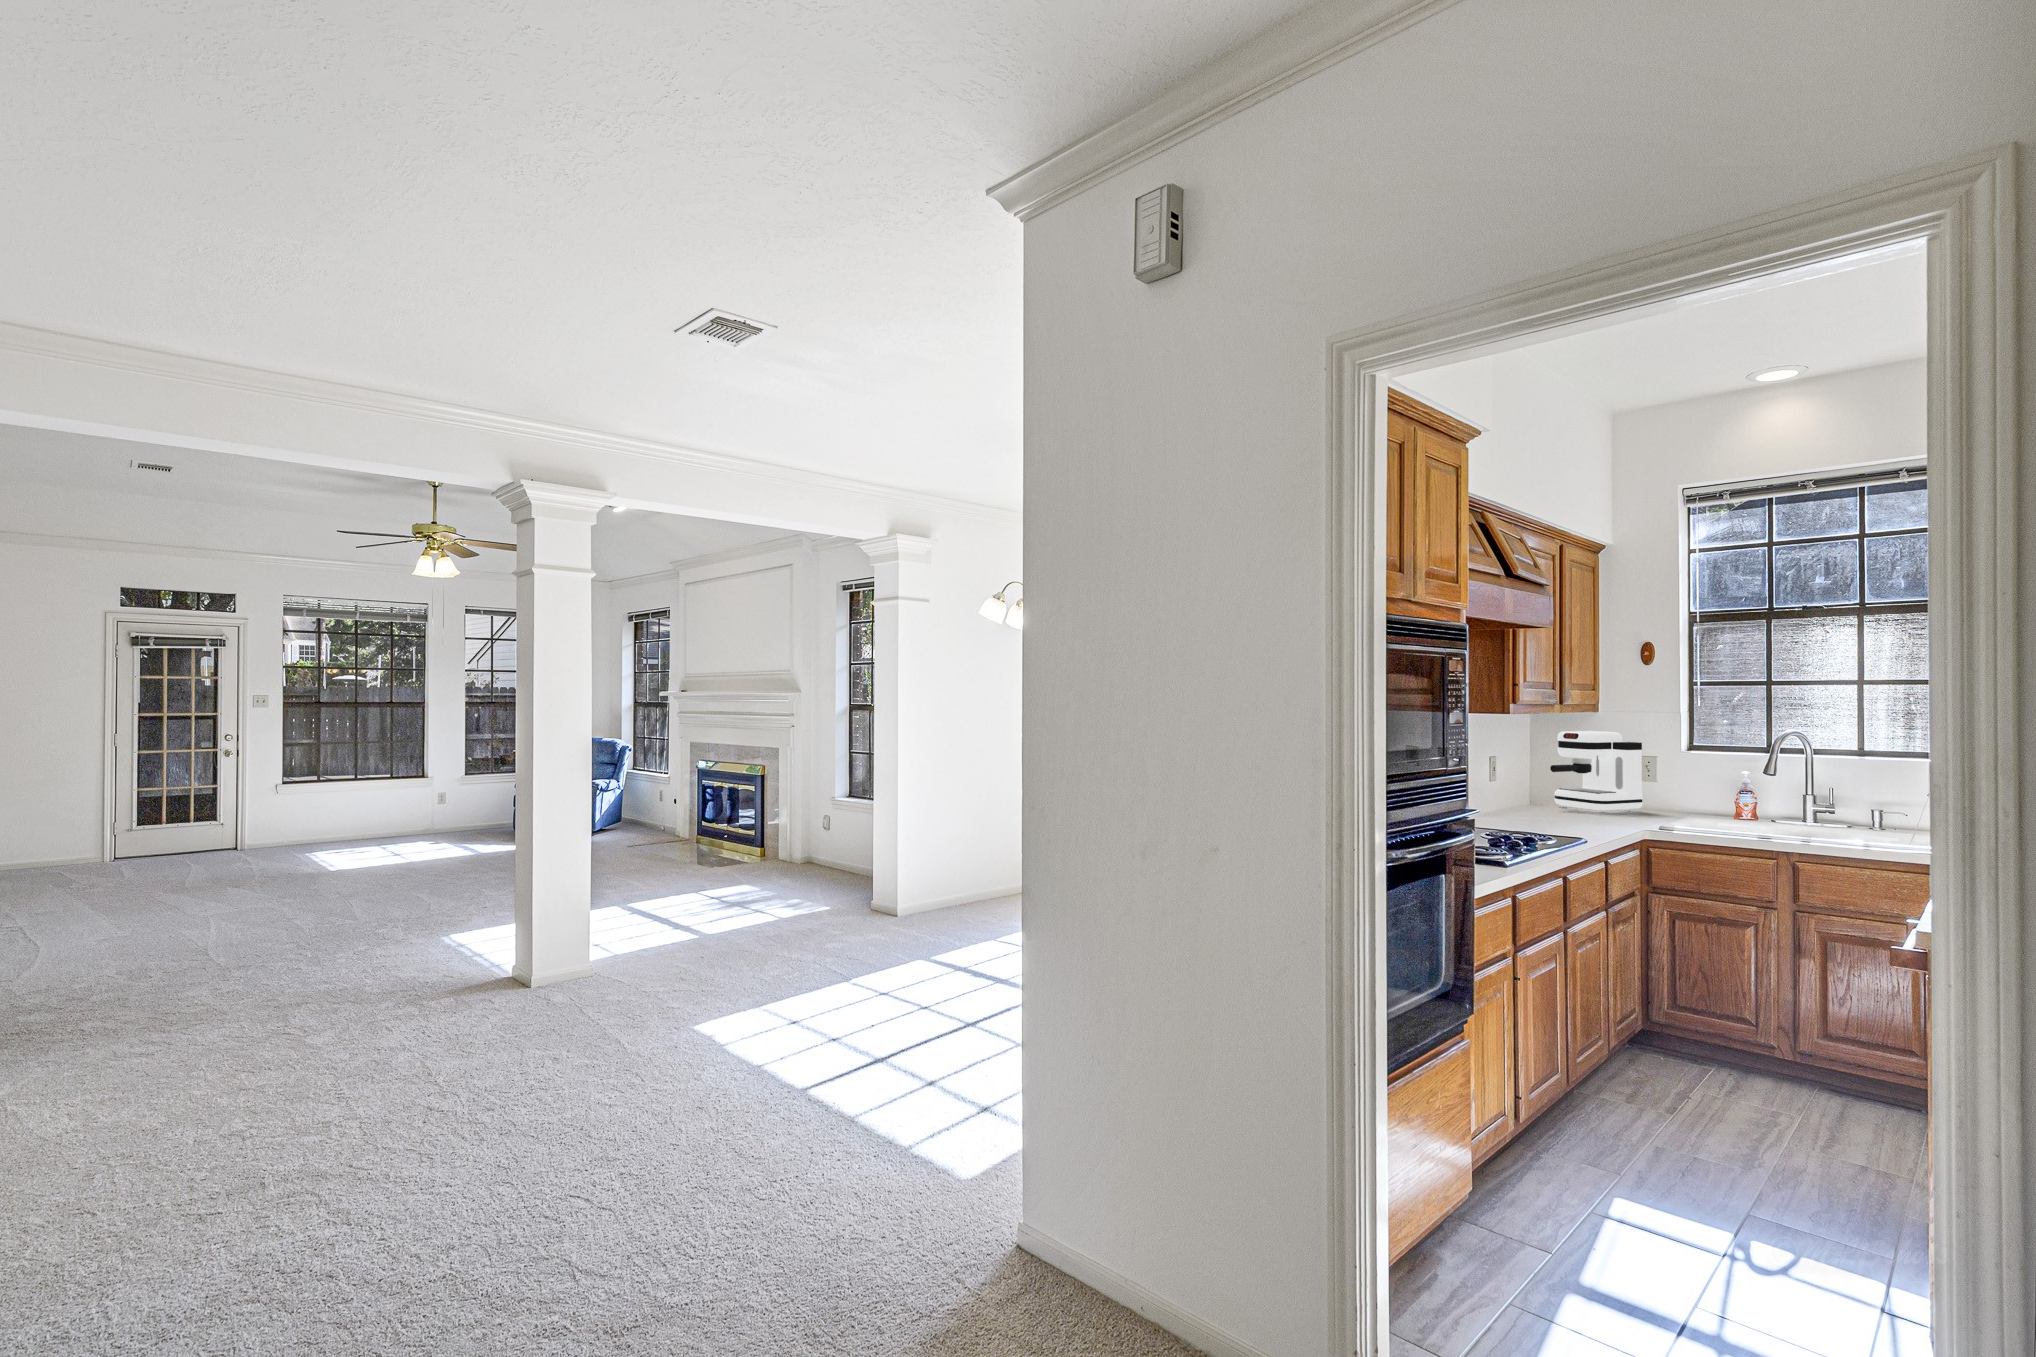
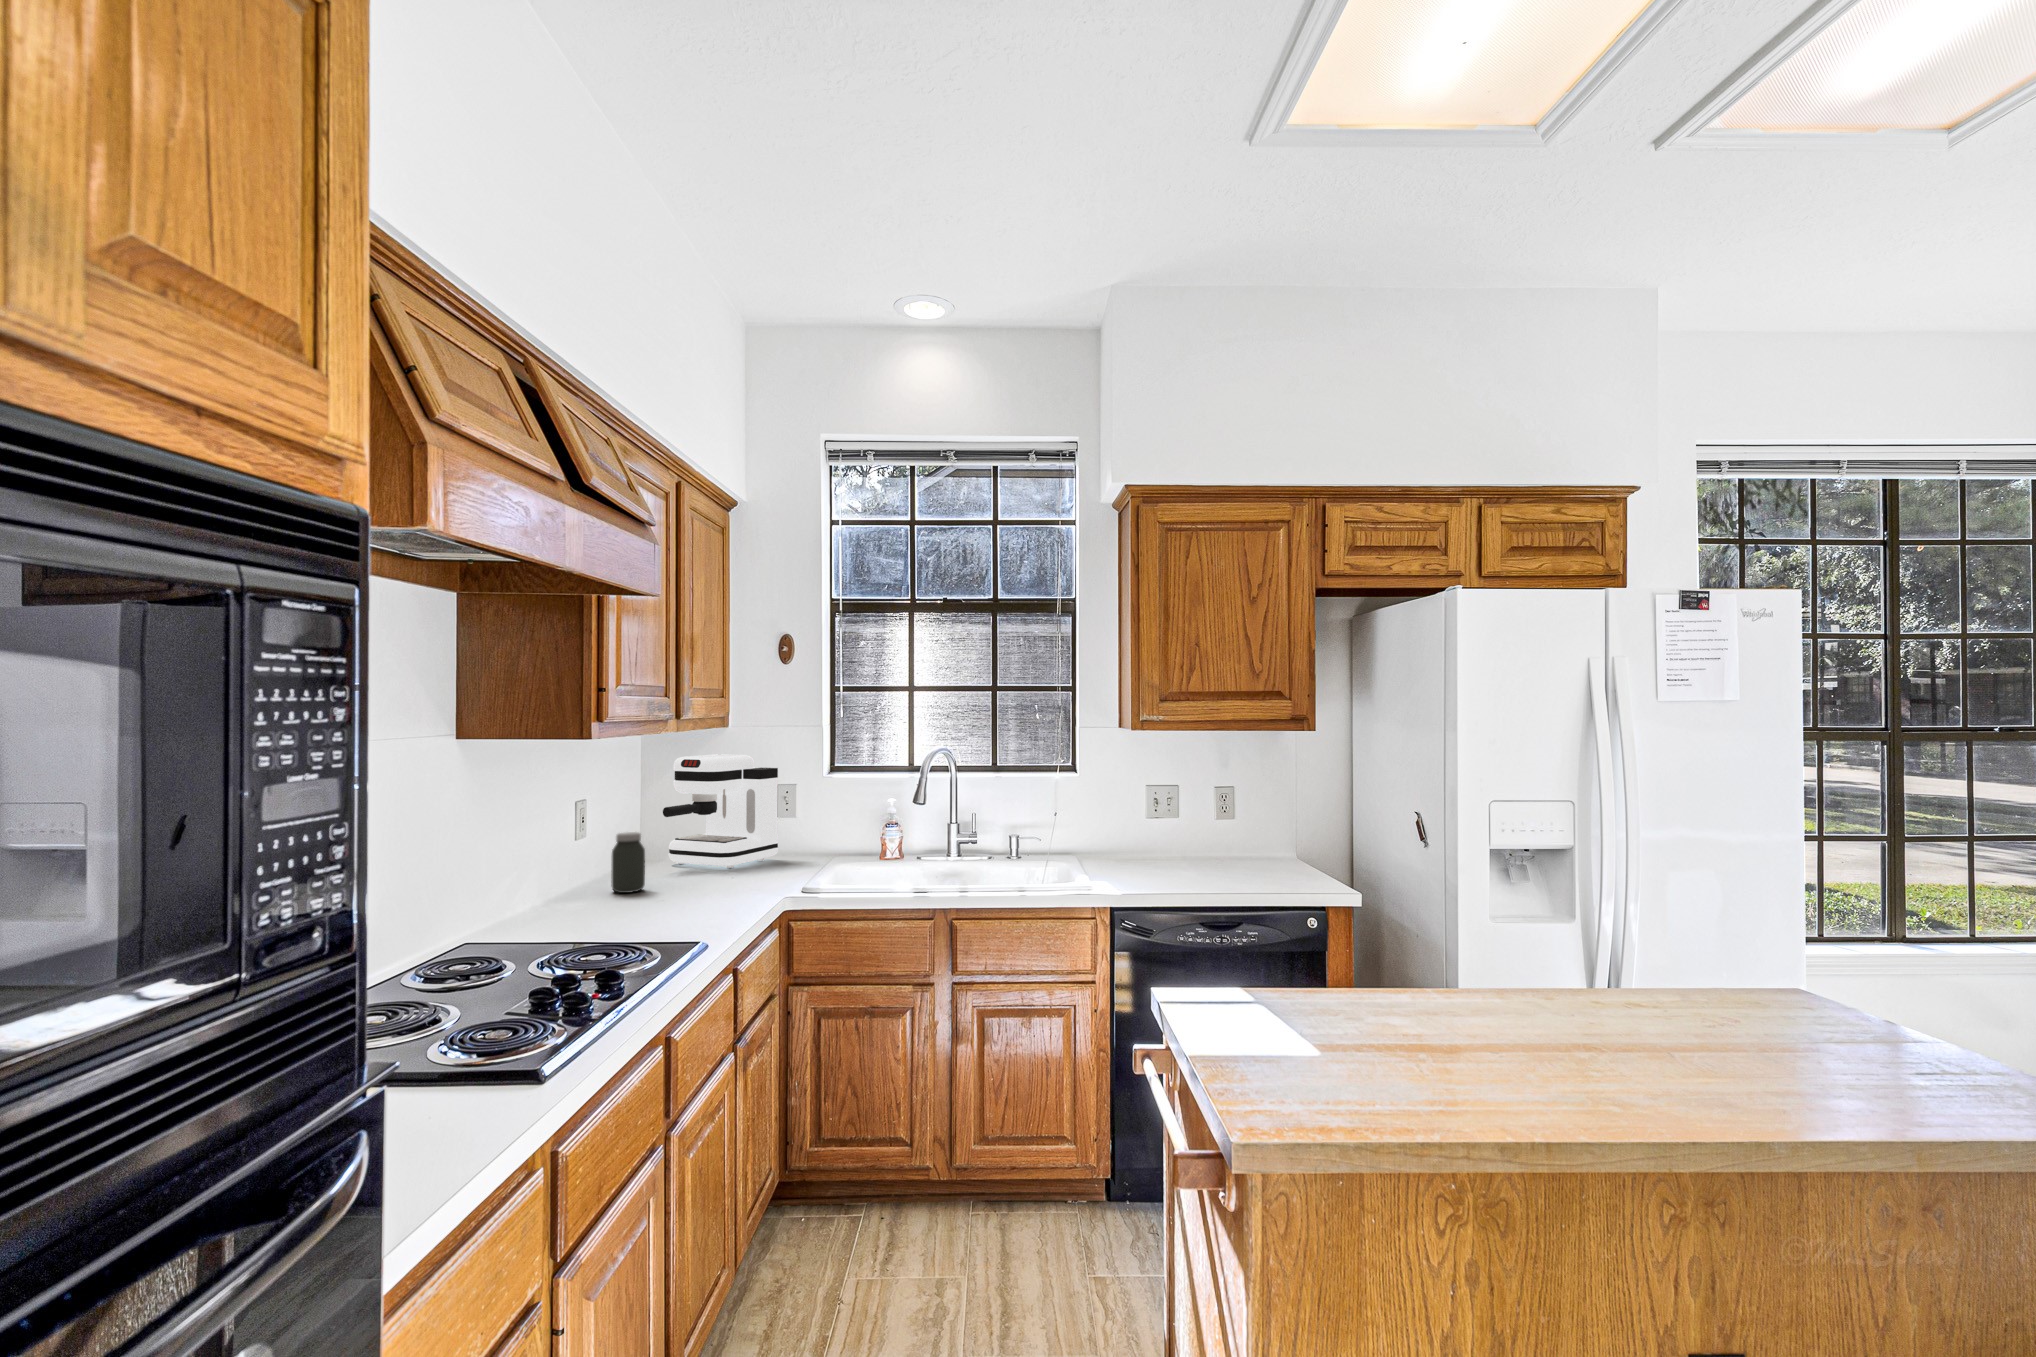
jar: none [1518,778,1540,817] -> present [611,832,645,893]

